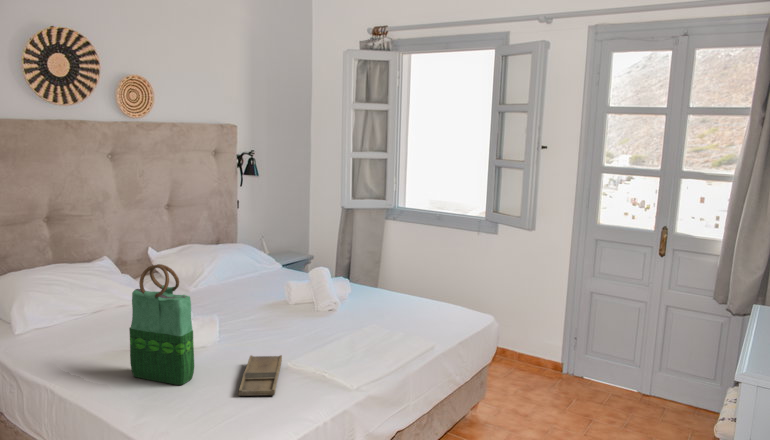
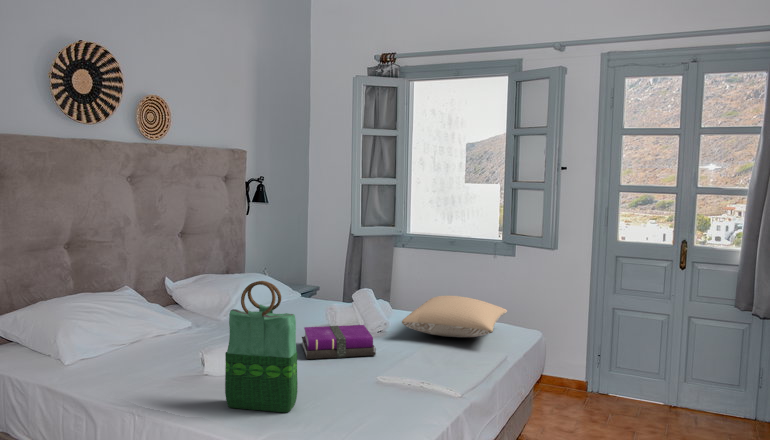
pillow: none [341,276,454,318] -> present [402,296,507,337]
notebook: none [237,301,305,333] -> present [302,325,376,359]
tray: present [238,355,282,396] -> none [345,377,395,419]

